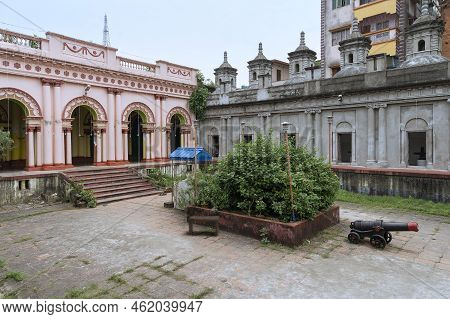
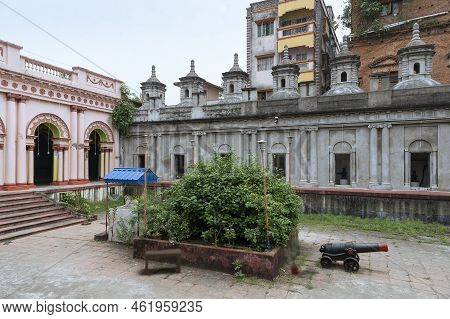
potted tree: none [309,212,329,247] -> present [284,237,301,274]

